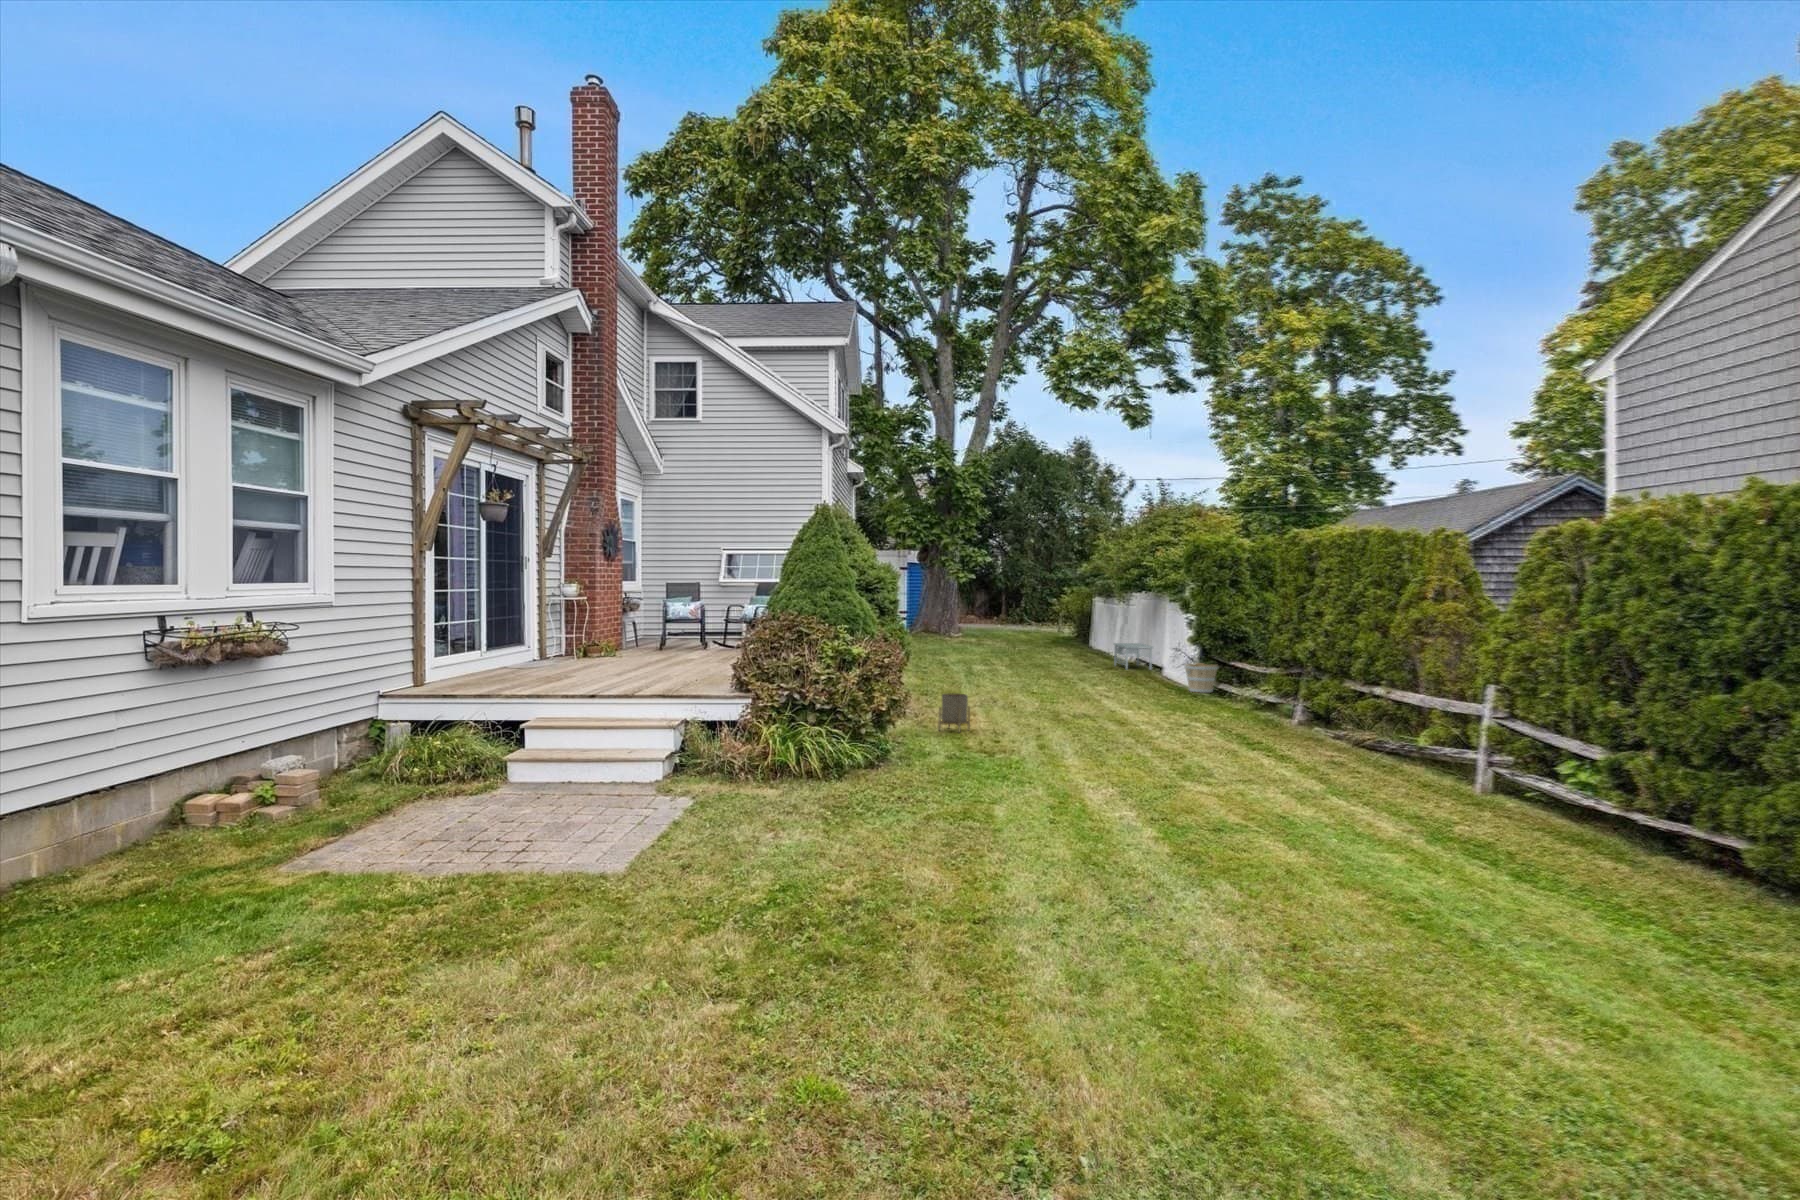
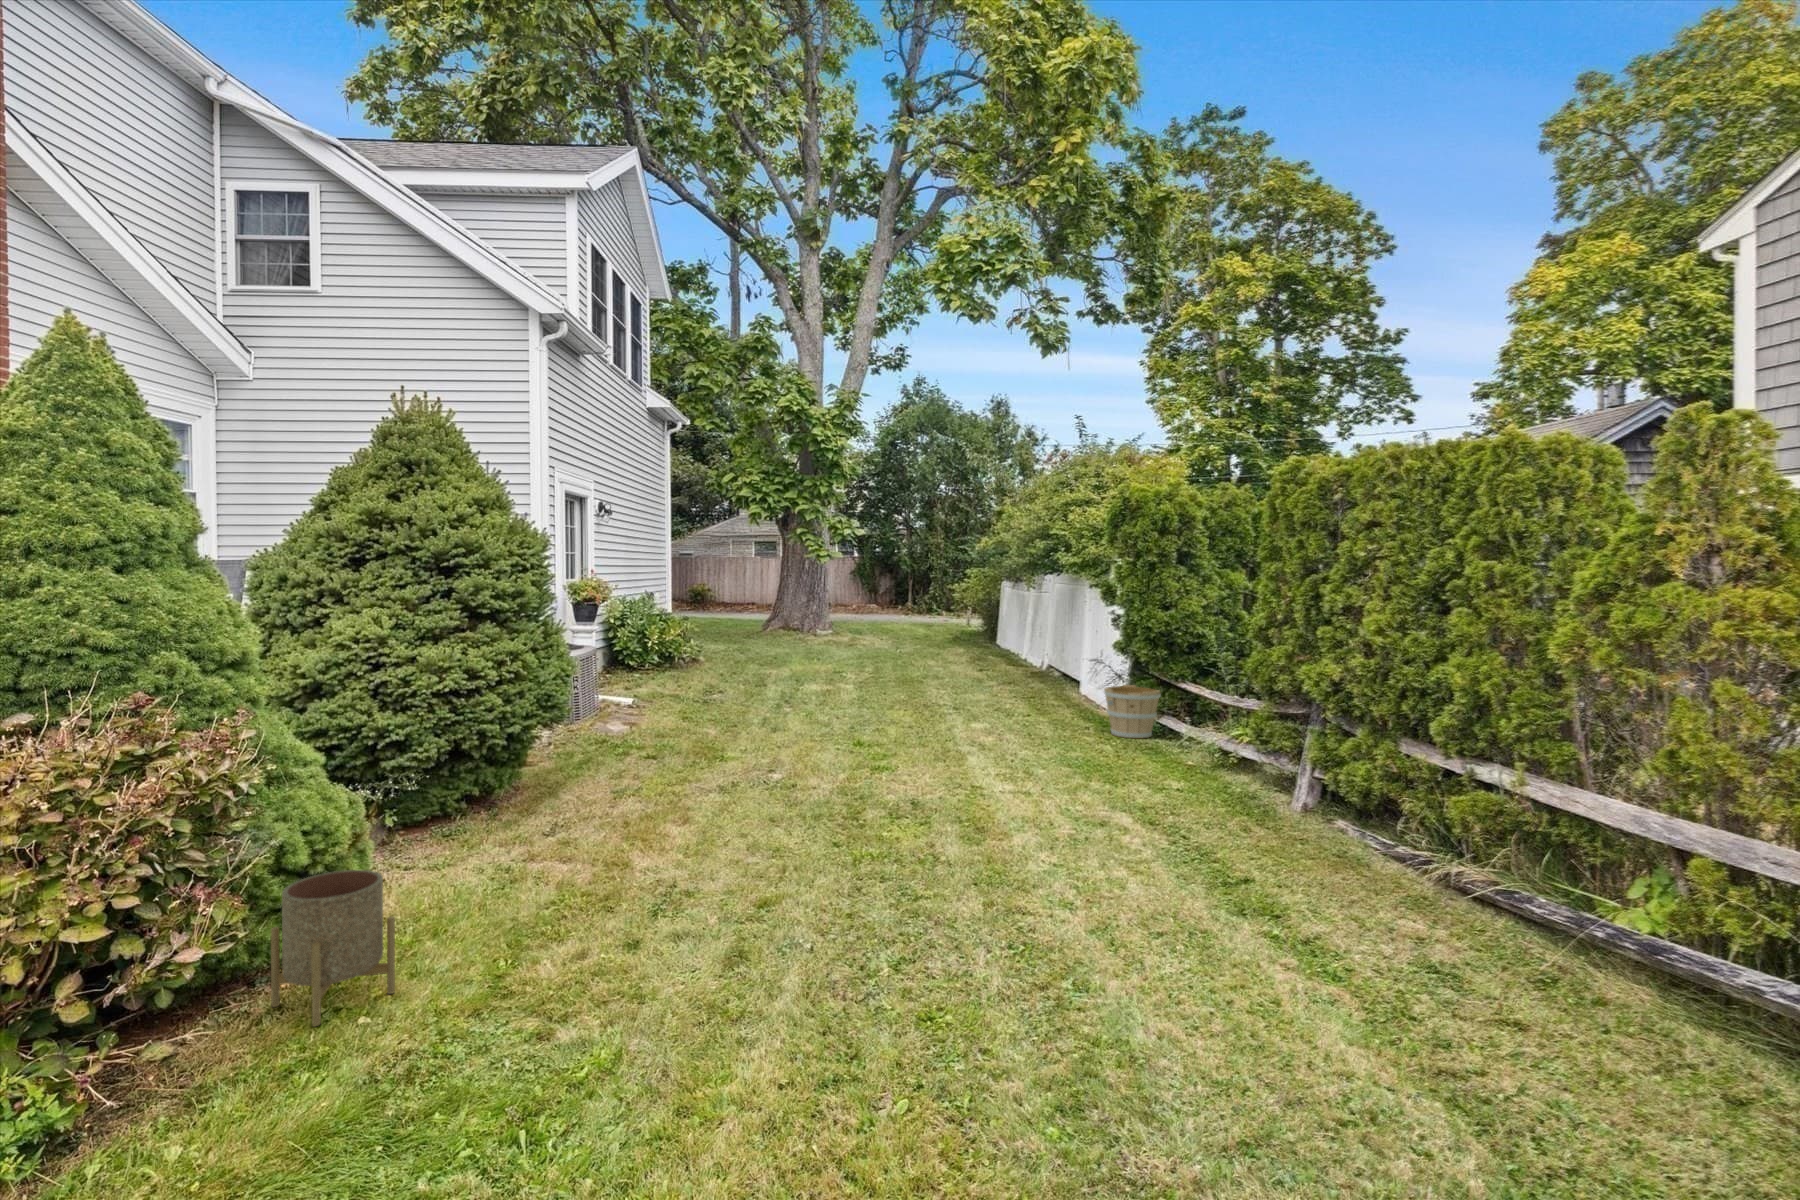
storage bench: present [1114,643,1153,669] -> none [1013,639,1065,678]

